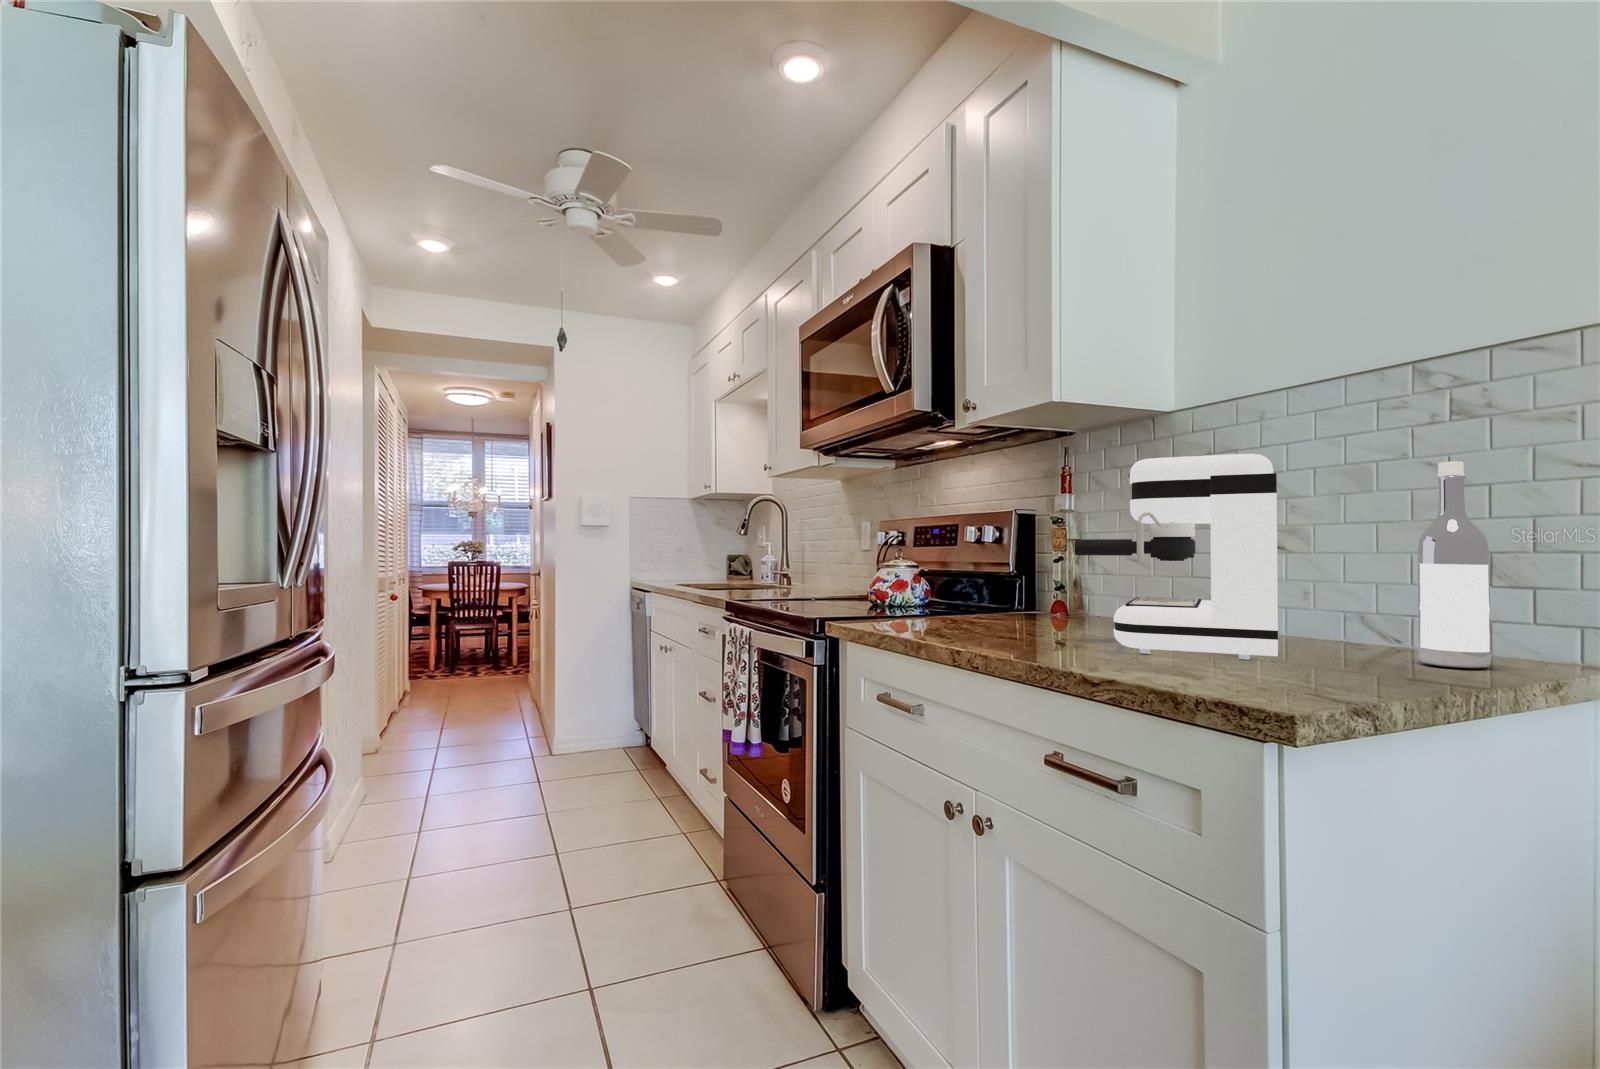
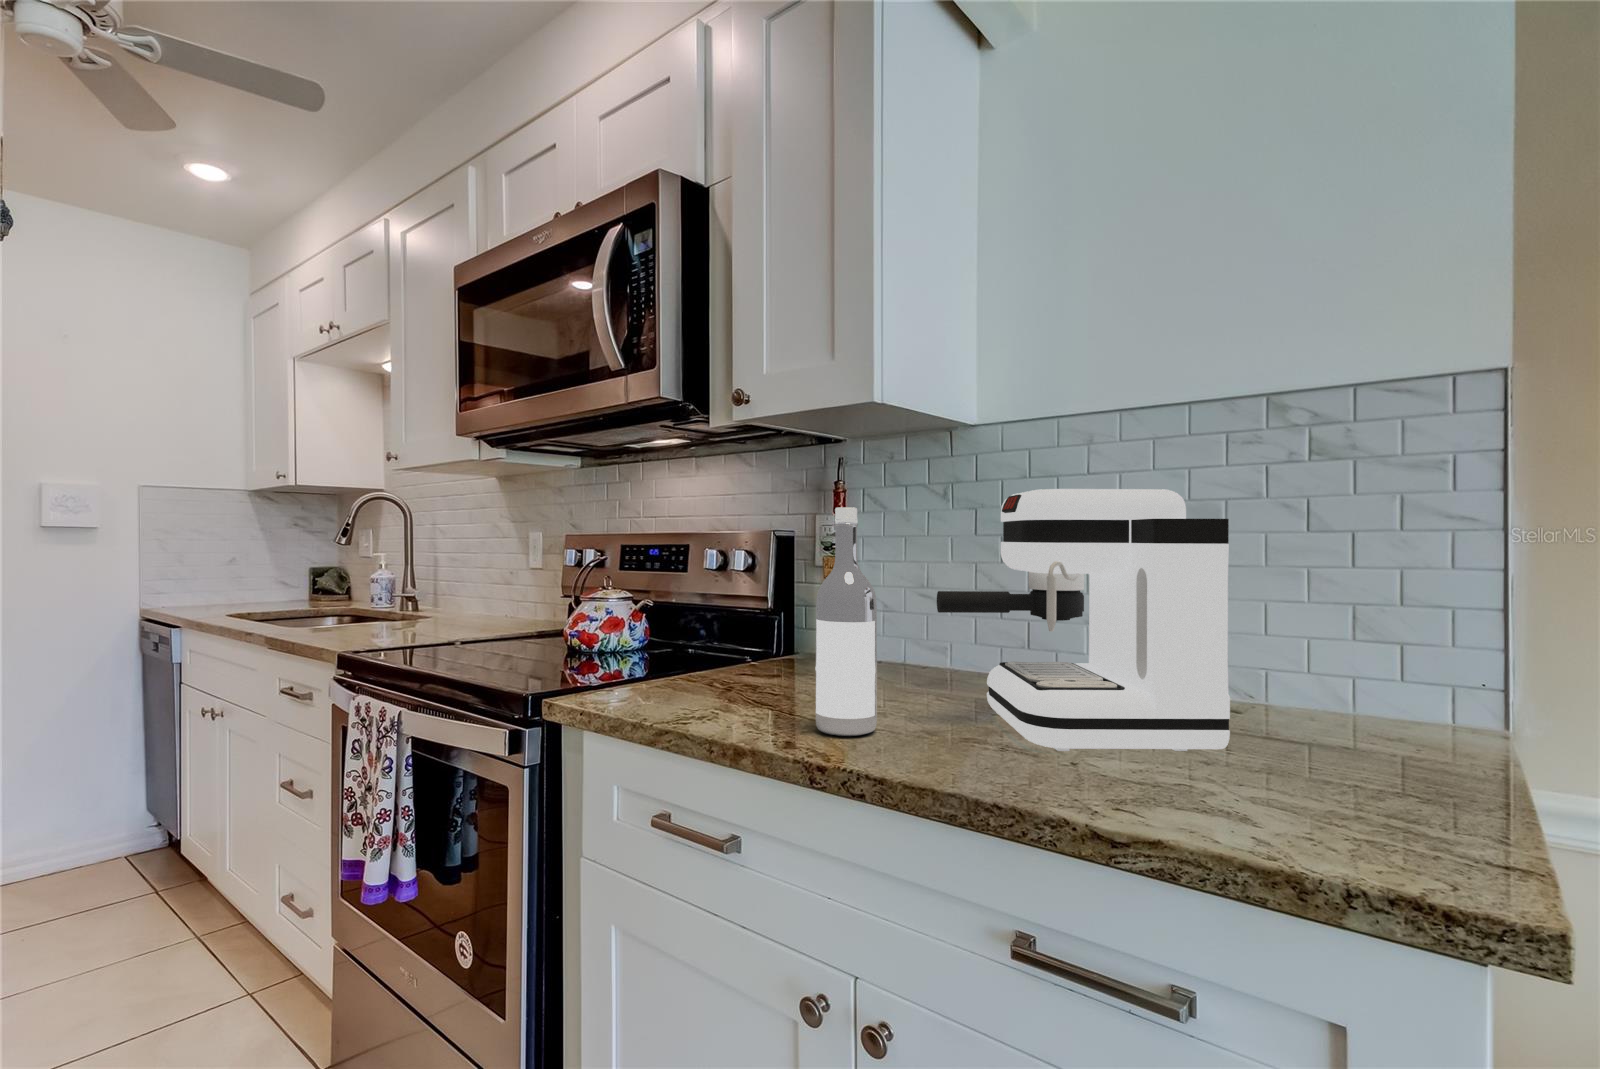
wine bottle: present [1418,461,1491,668] -> present [816,507,877,736]

